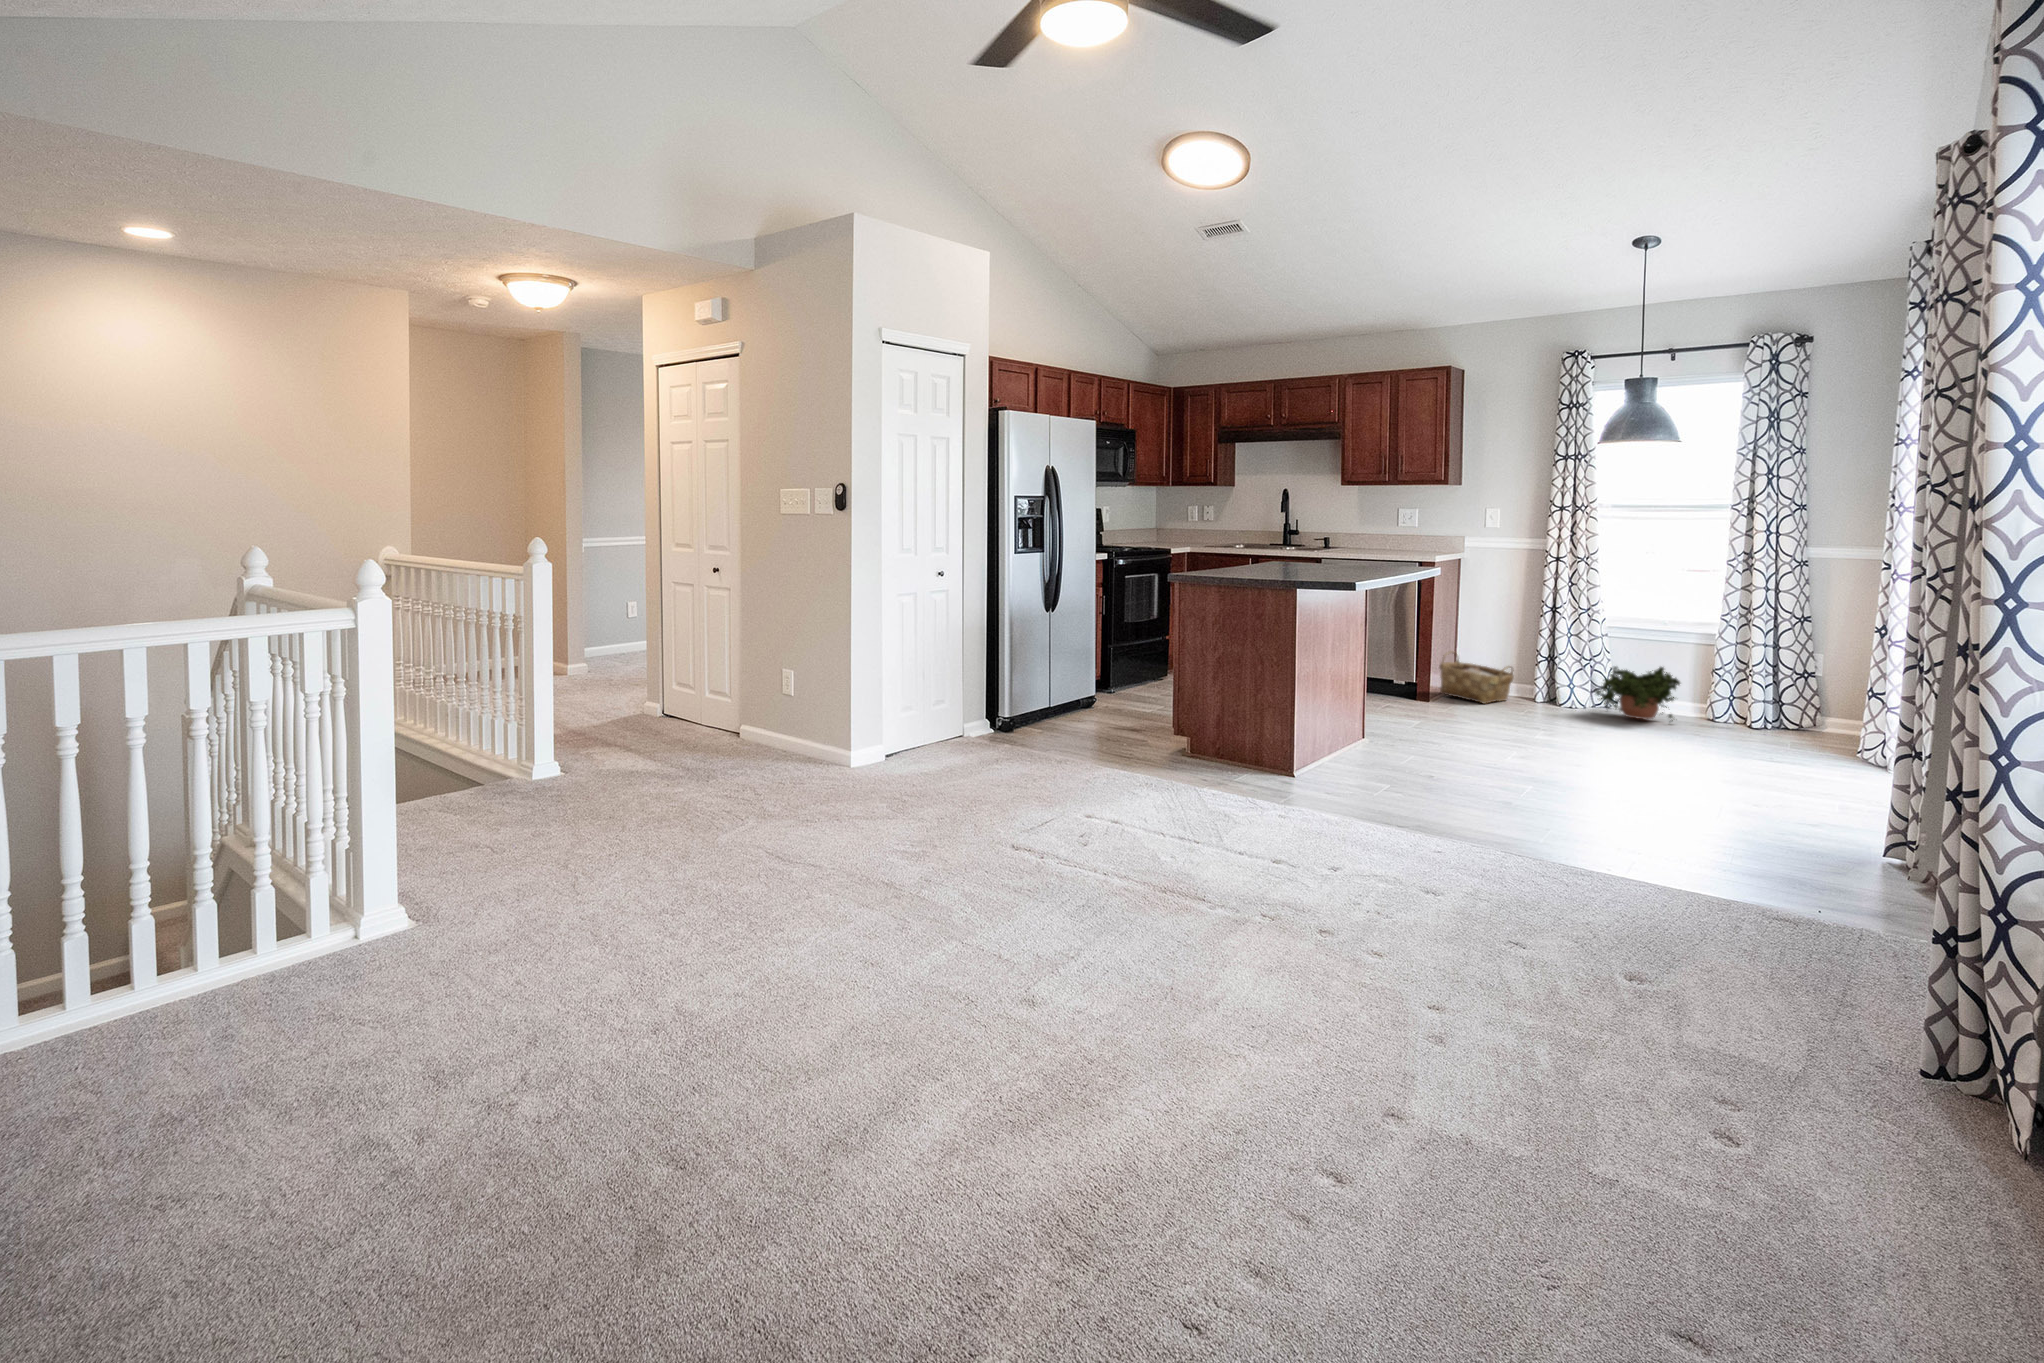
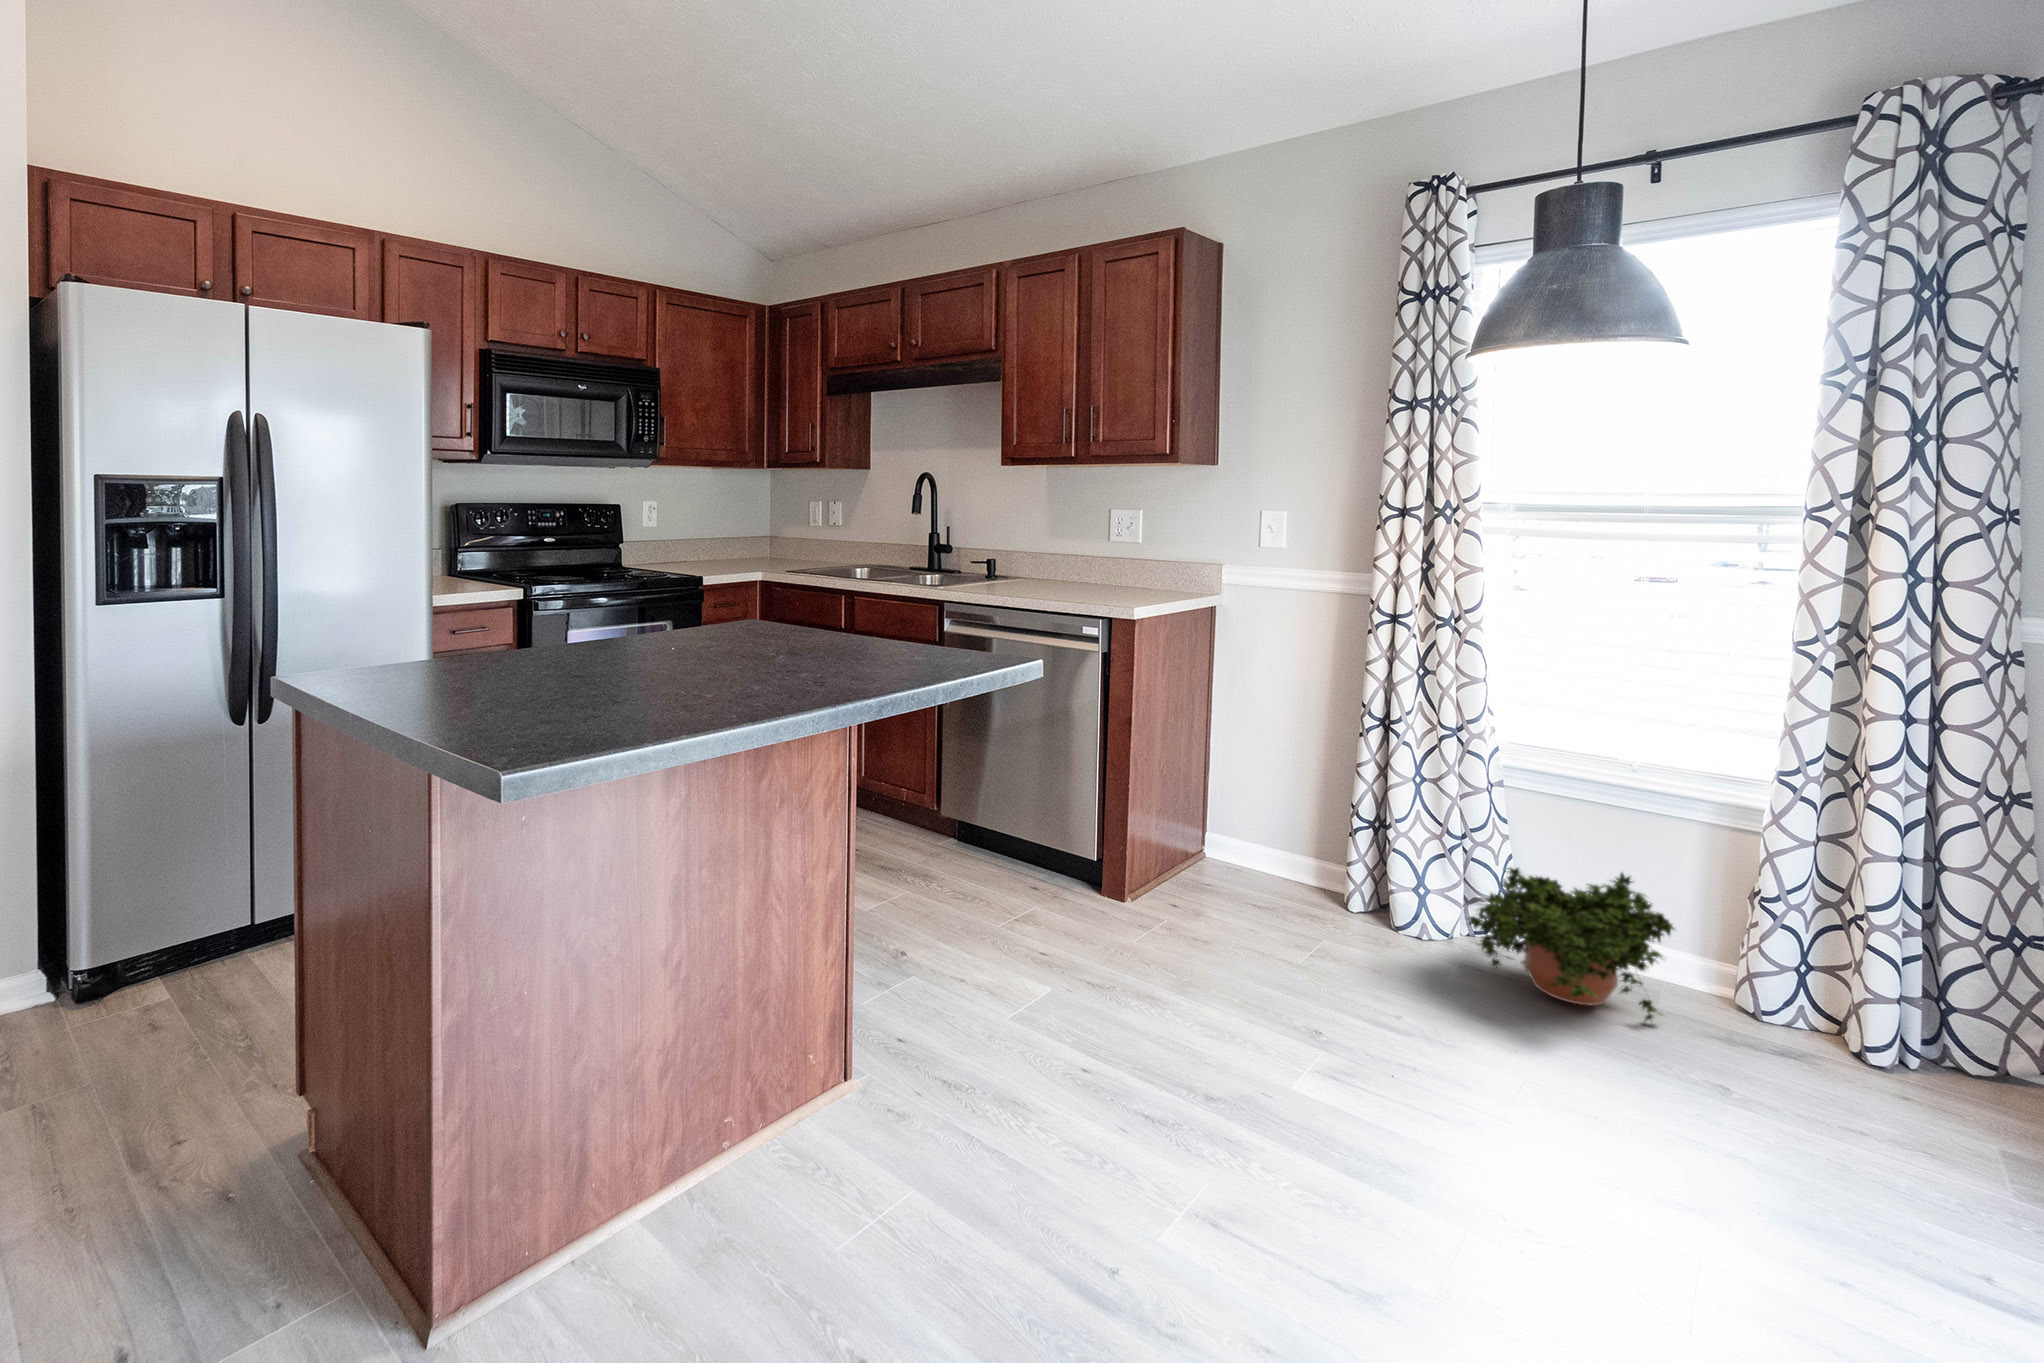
woven basket: present [1440,651,1514,704] -> none [1157,791,1300,917]

